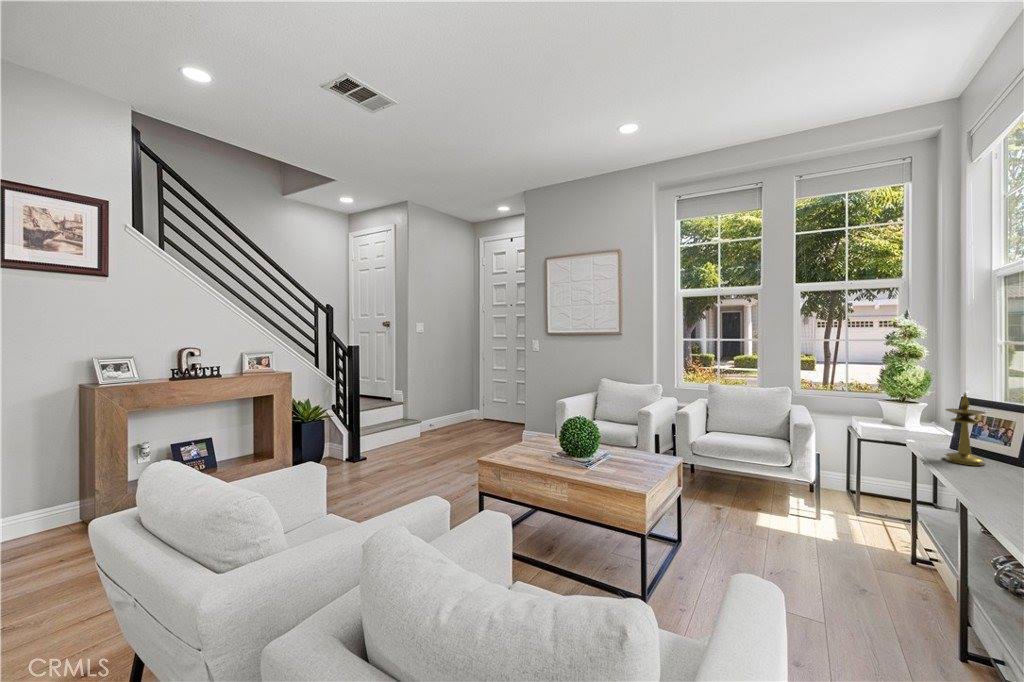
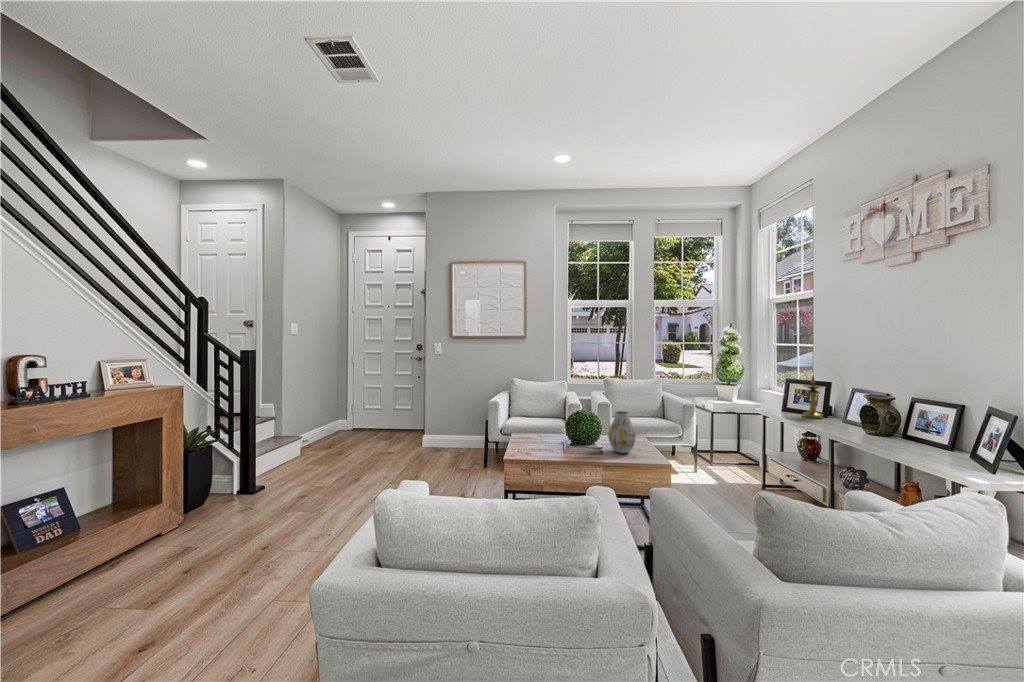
vase: none [595,421,628,472] -> present [608,411,636,453]

